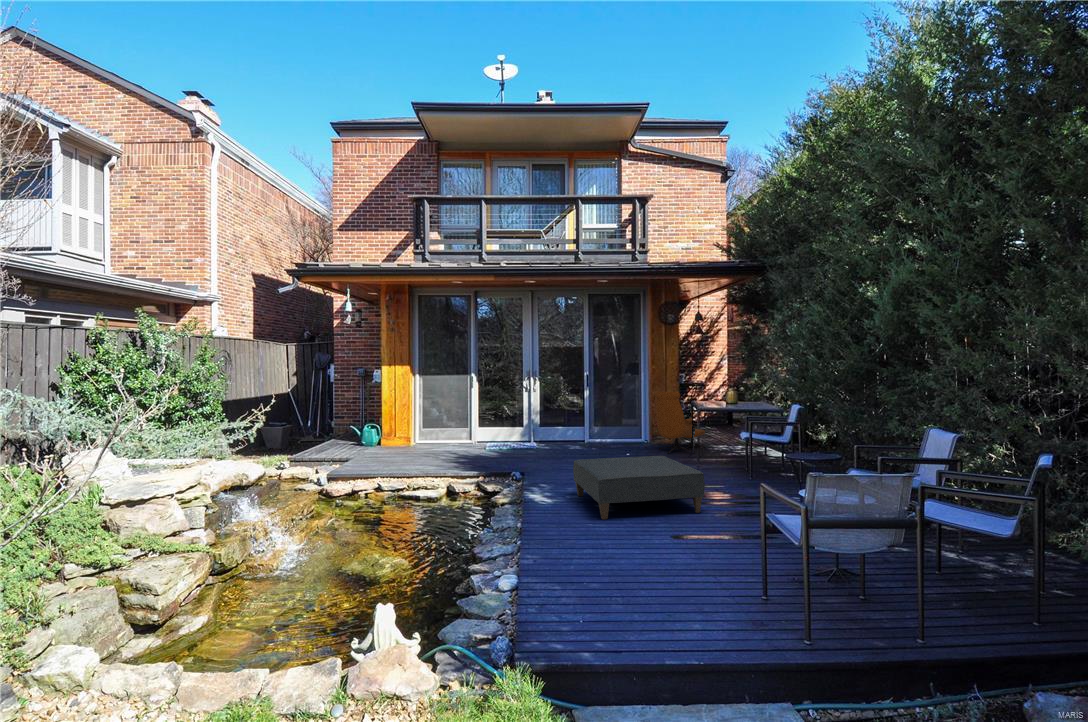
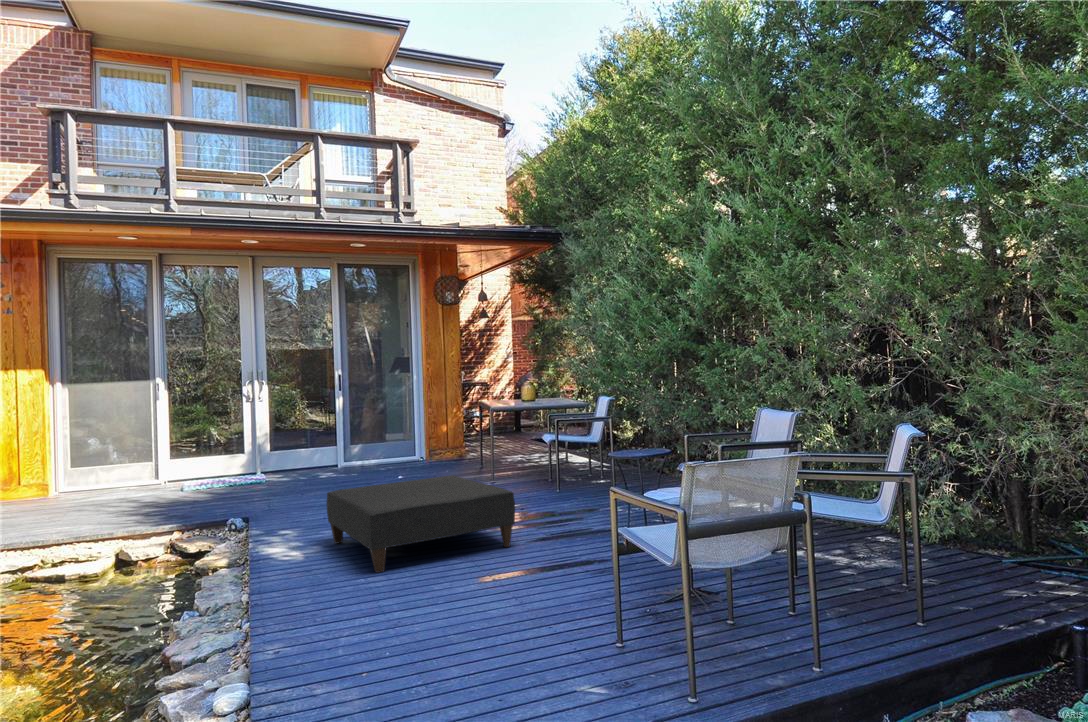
lounge chair: present [654,391,705,454] -> none [430,393,495,476]

